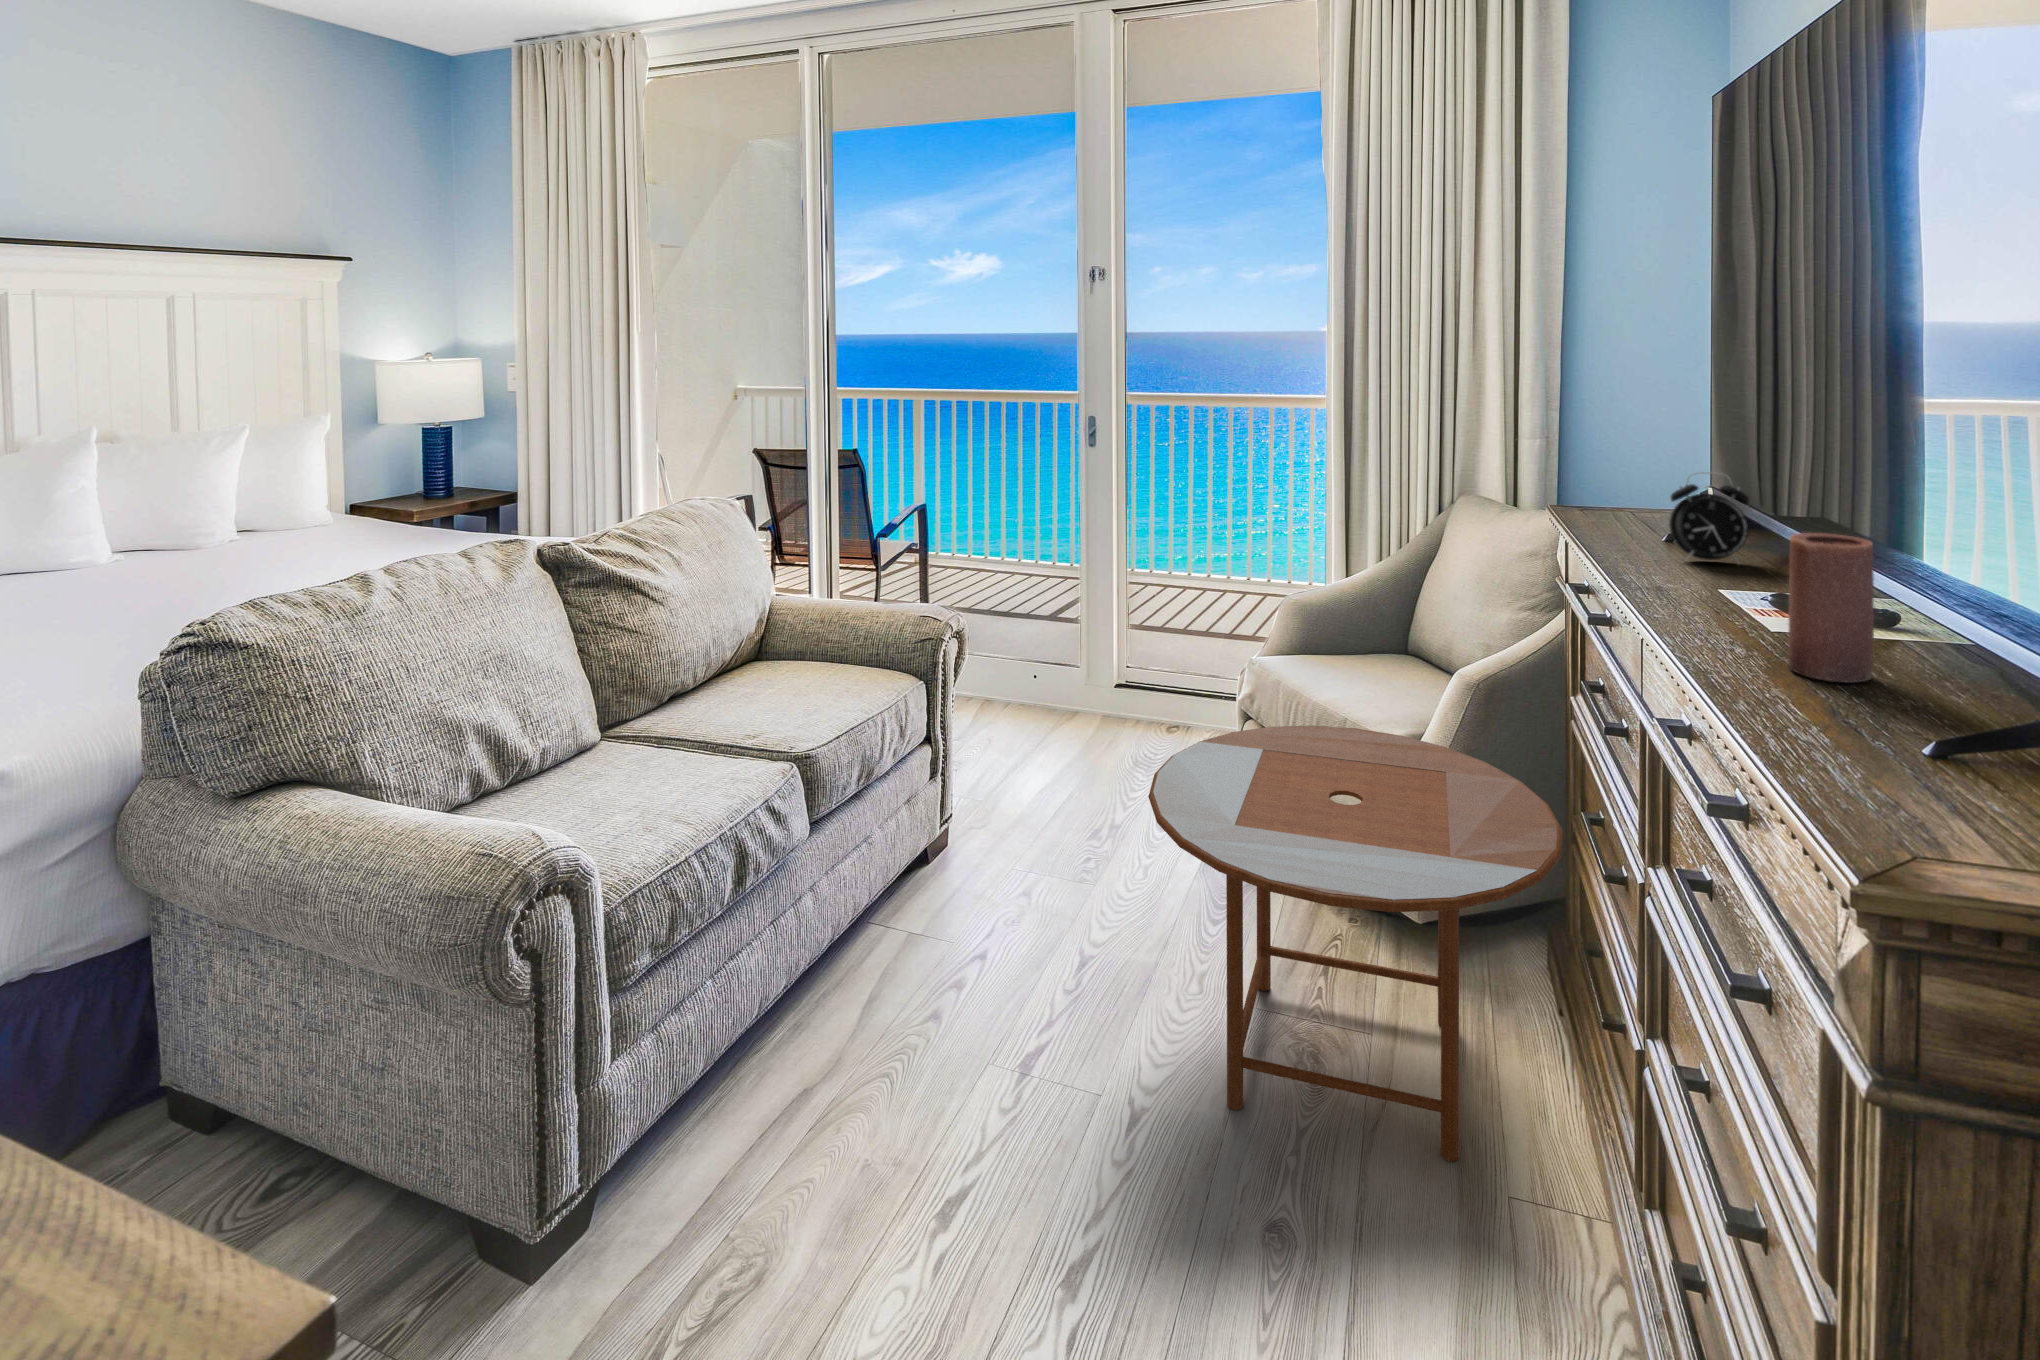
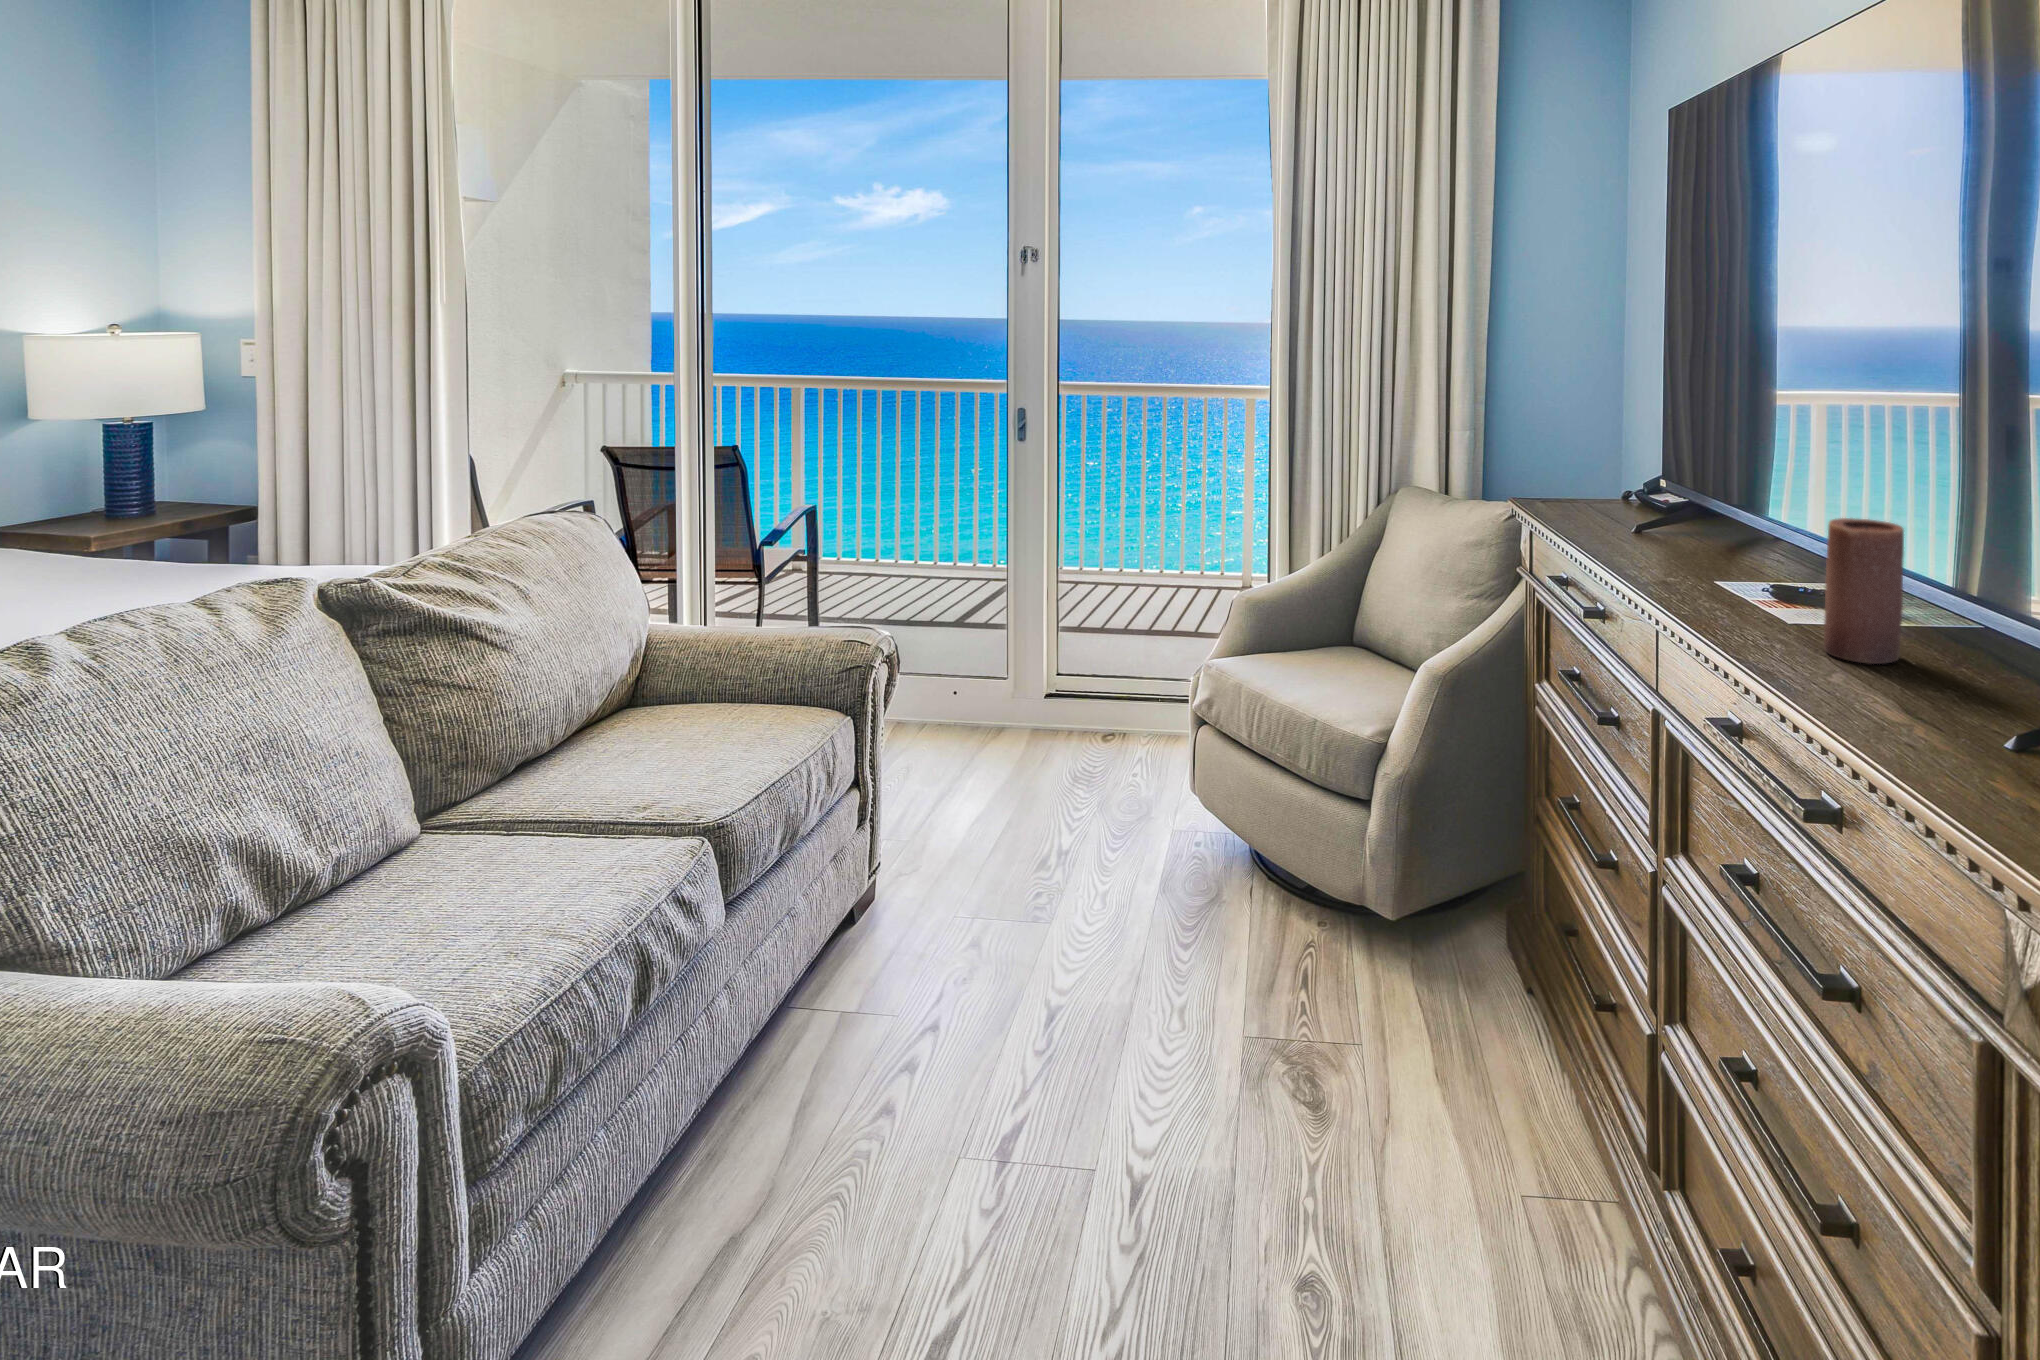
alarm clock: present [1669,472,1749,562] -> none [1651,456,1723,545]
side table: present [1148,726,1563,1161] -> none [1139,729,1563,1172]

